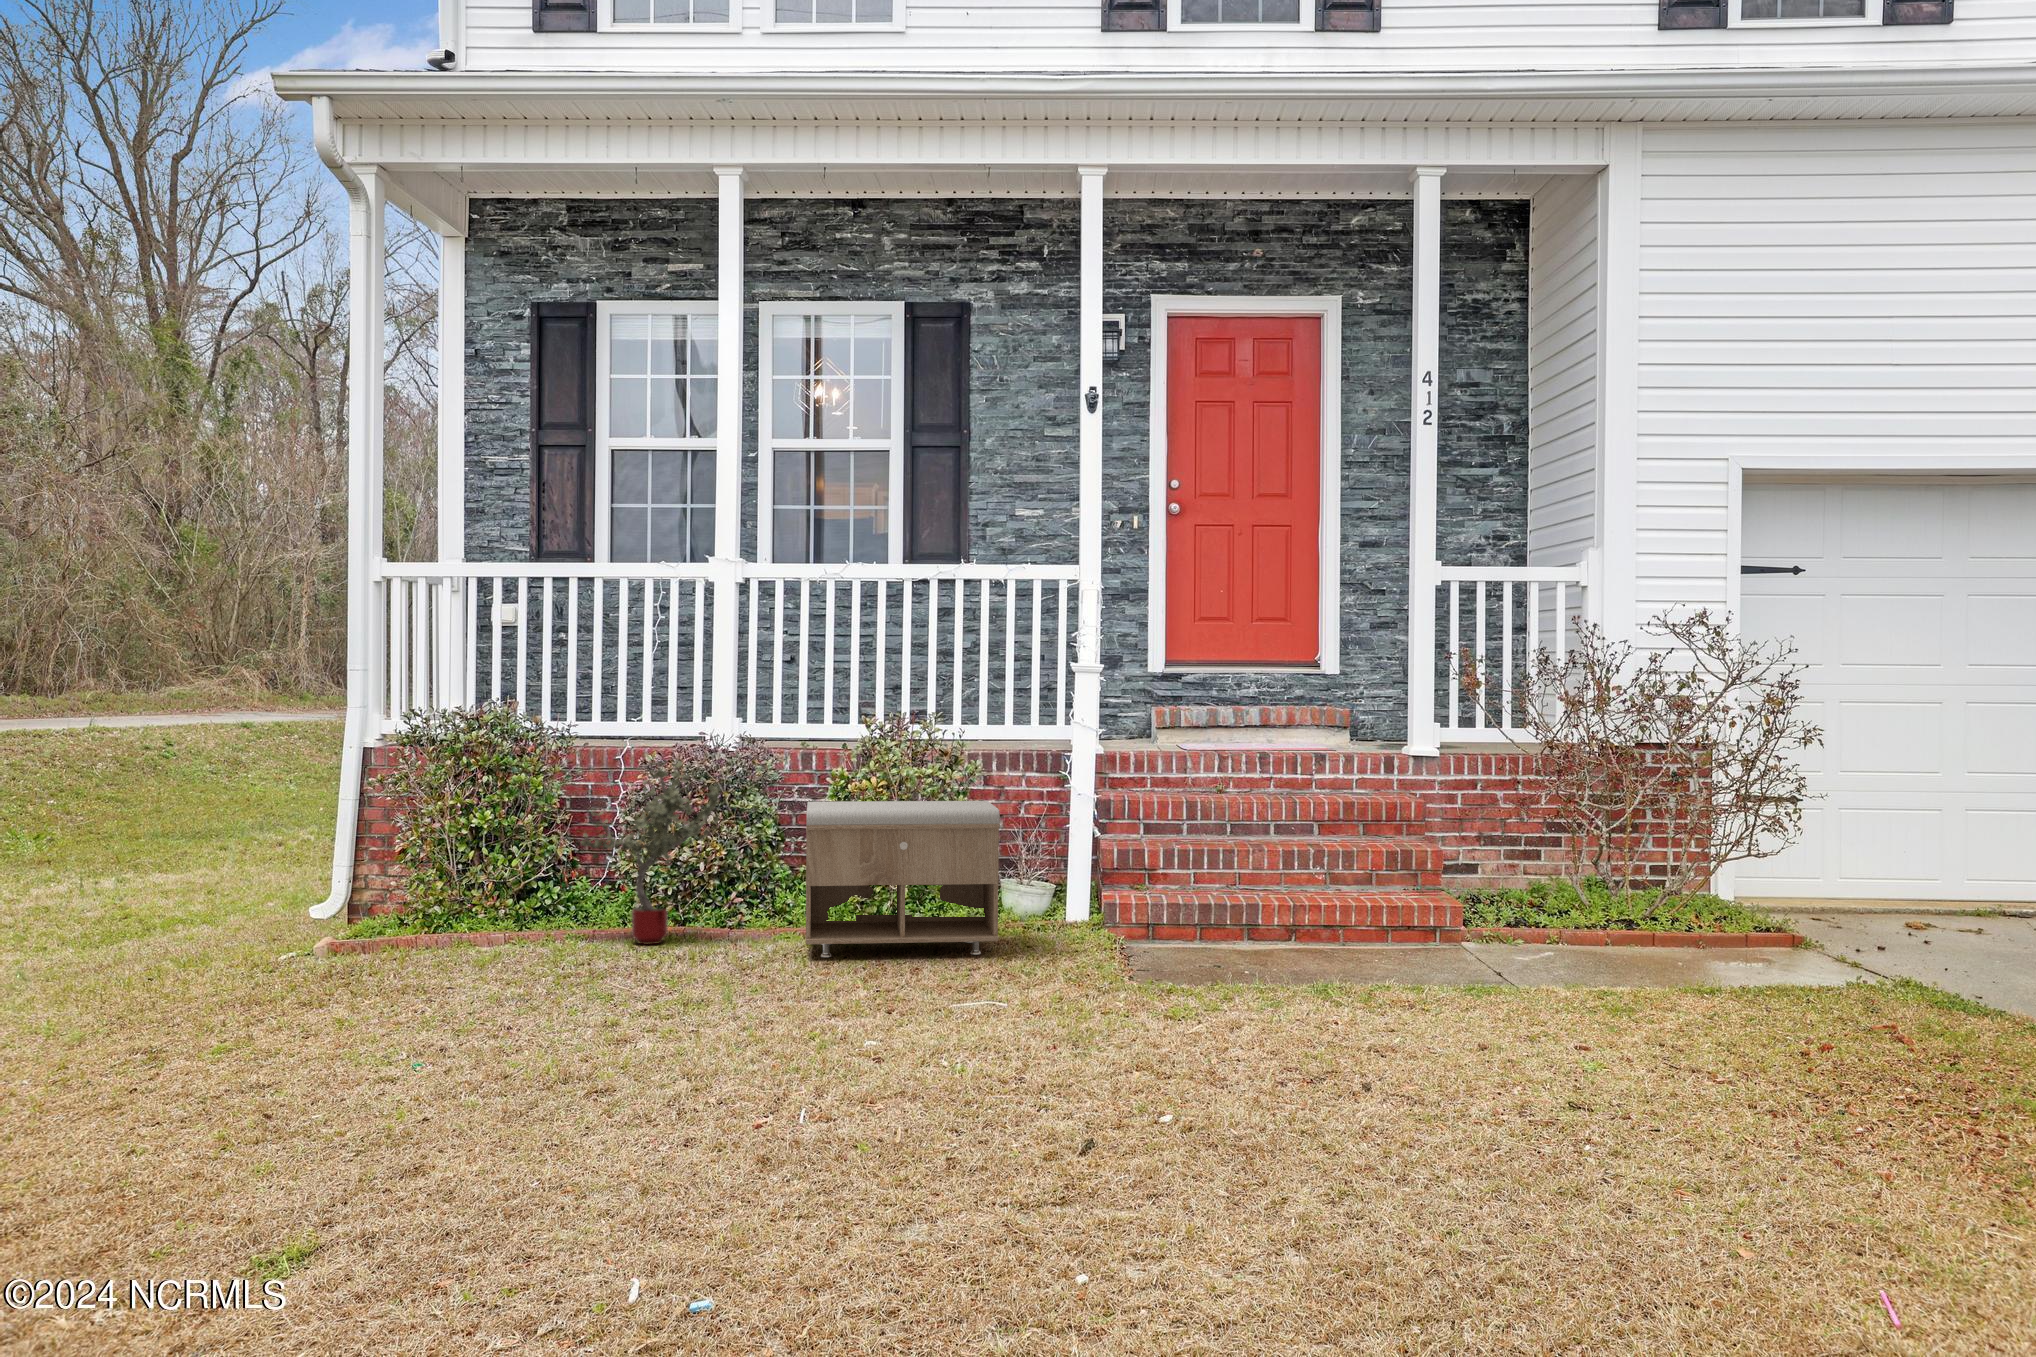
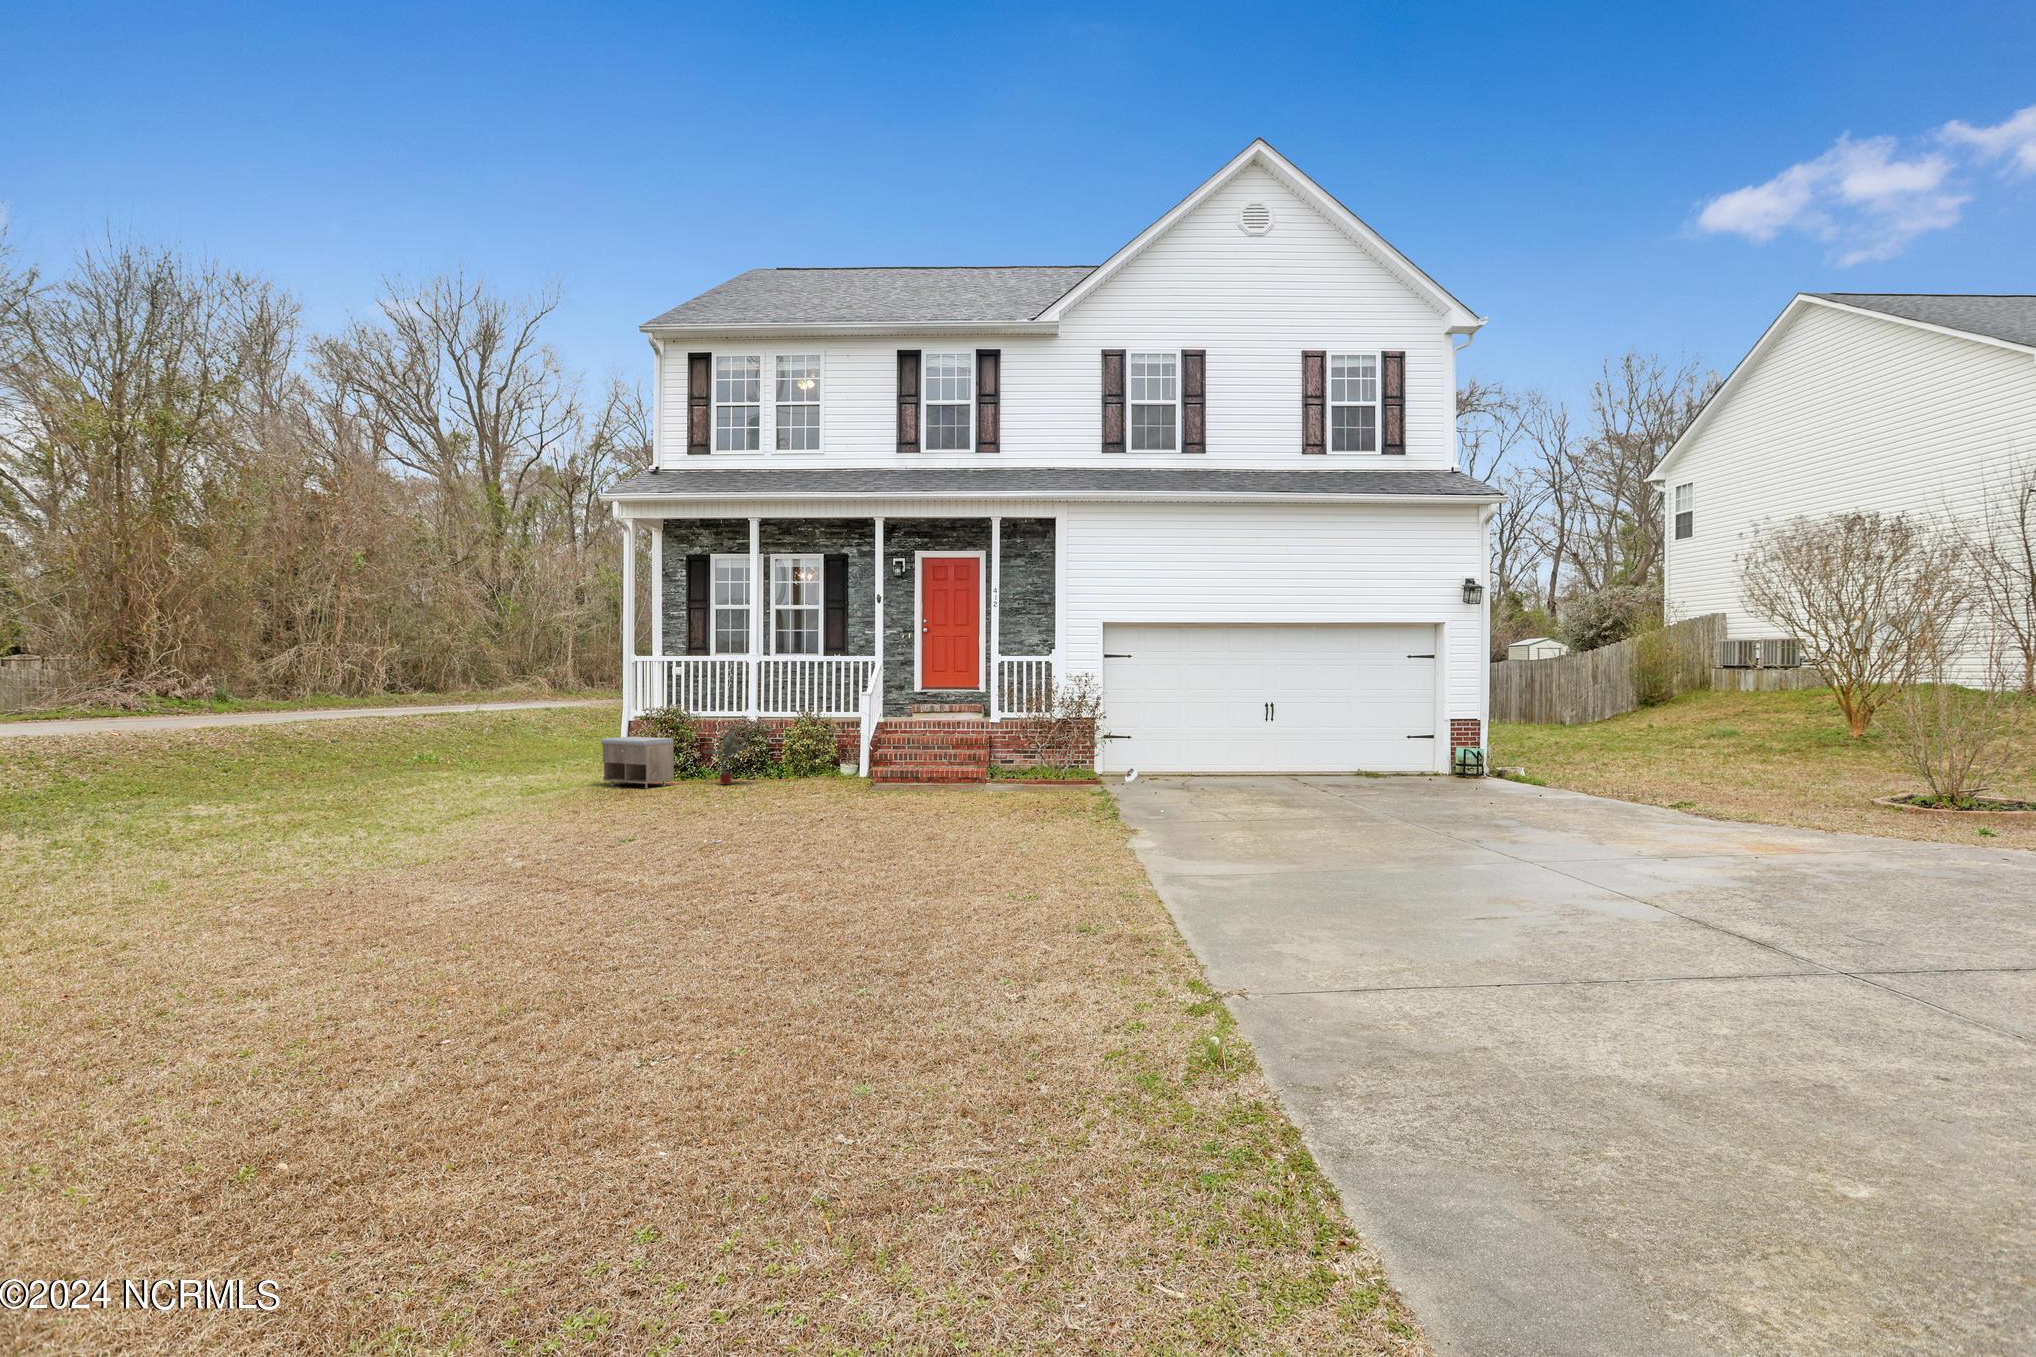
storage bench: present [806,801,1000,958] -> present [601,737,674,788]

